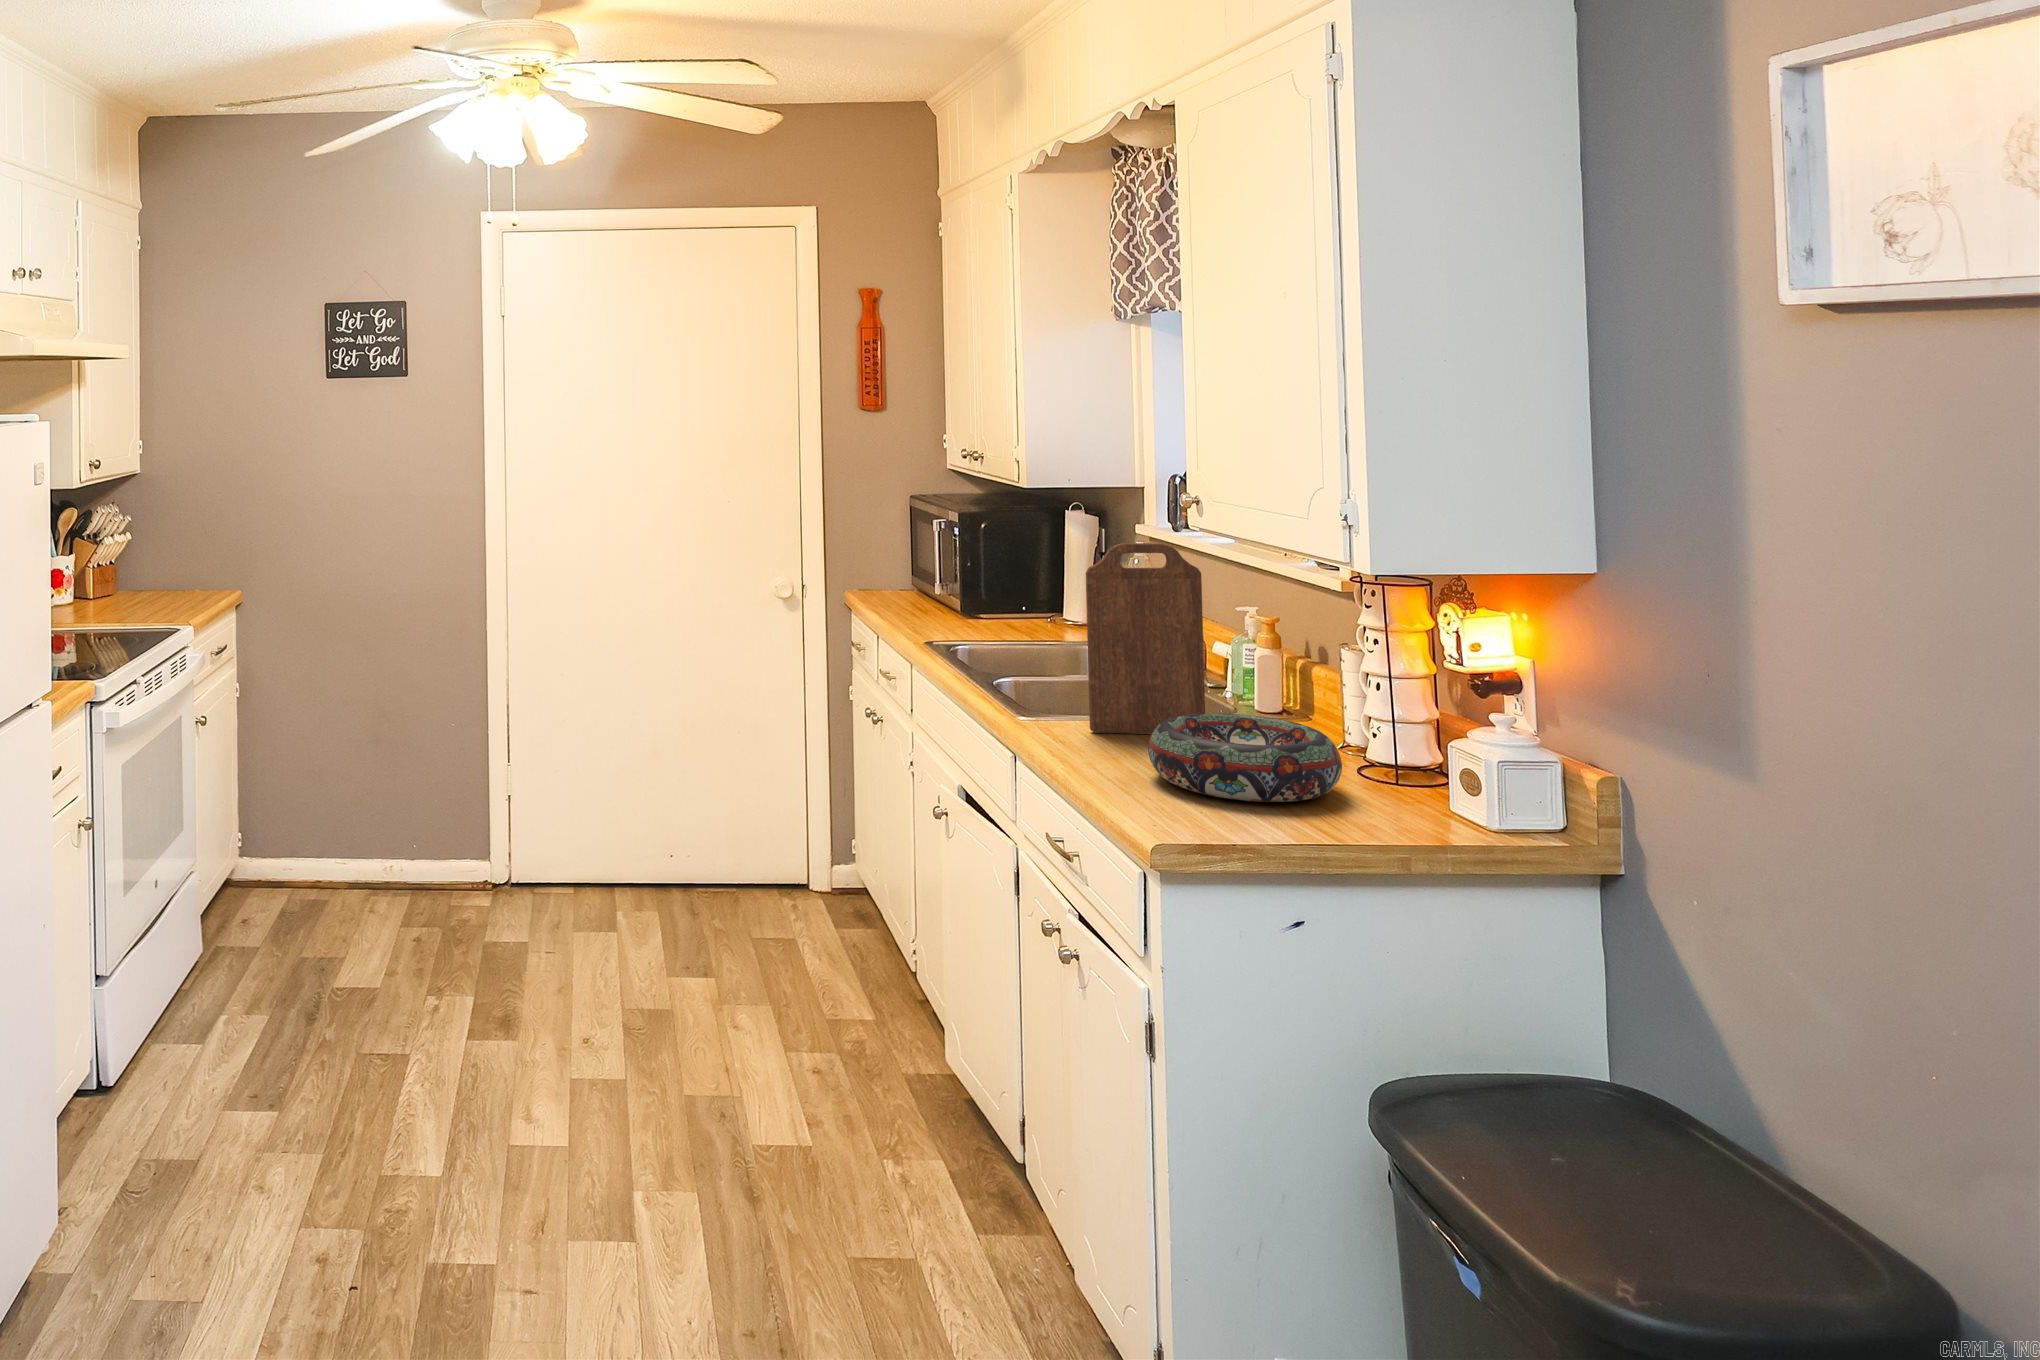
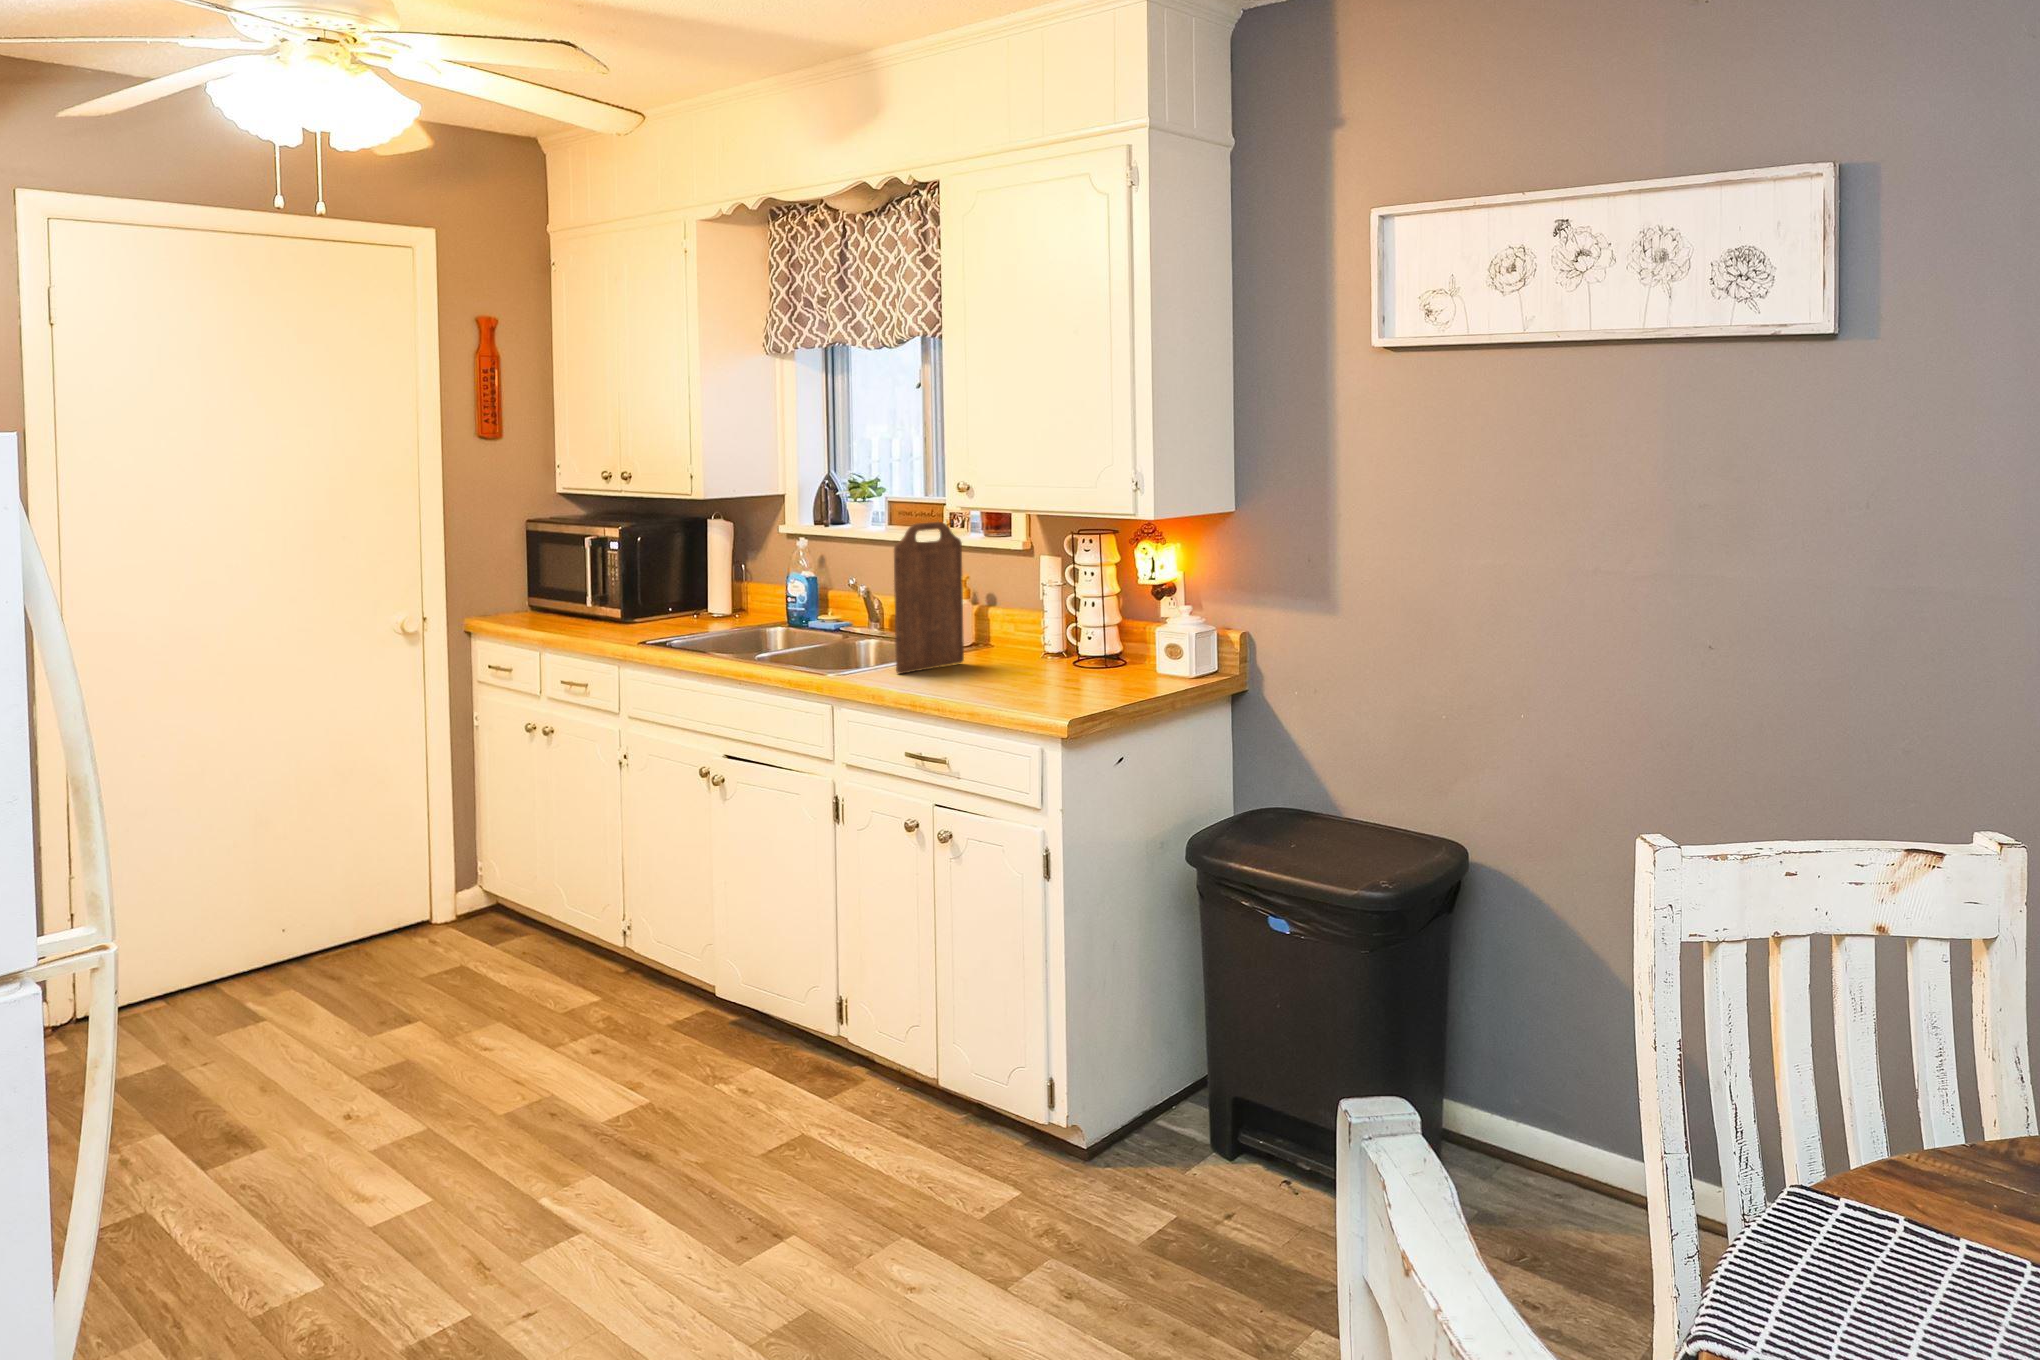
decorative bowl: present [1148,713,1342,802] -> none [988,635,1113,691]

